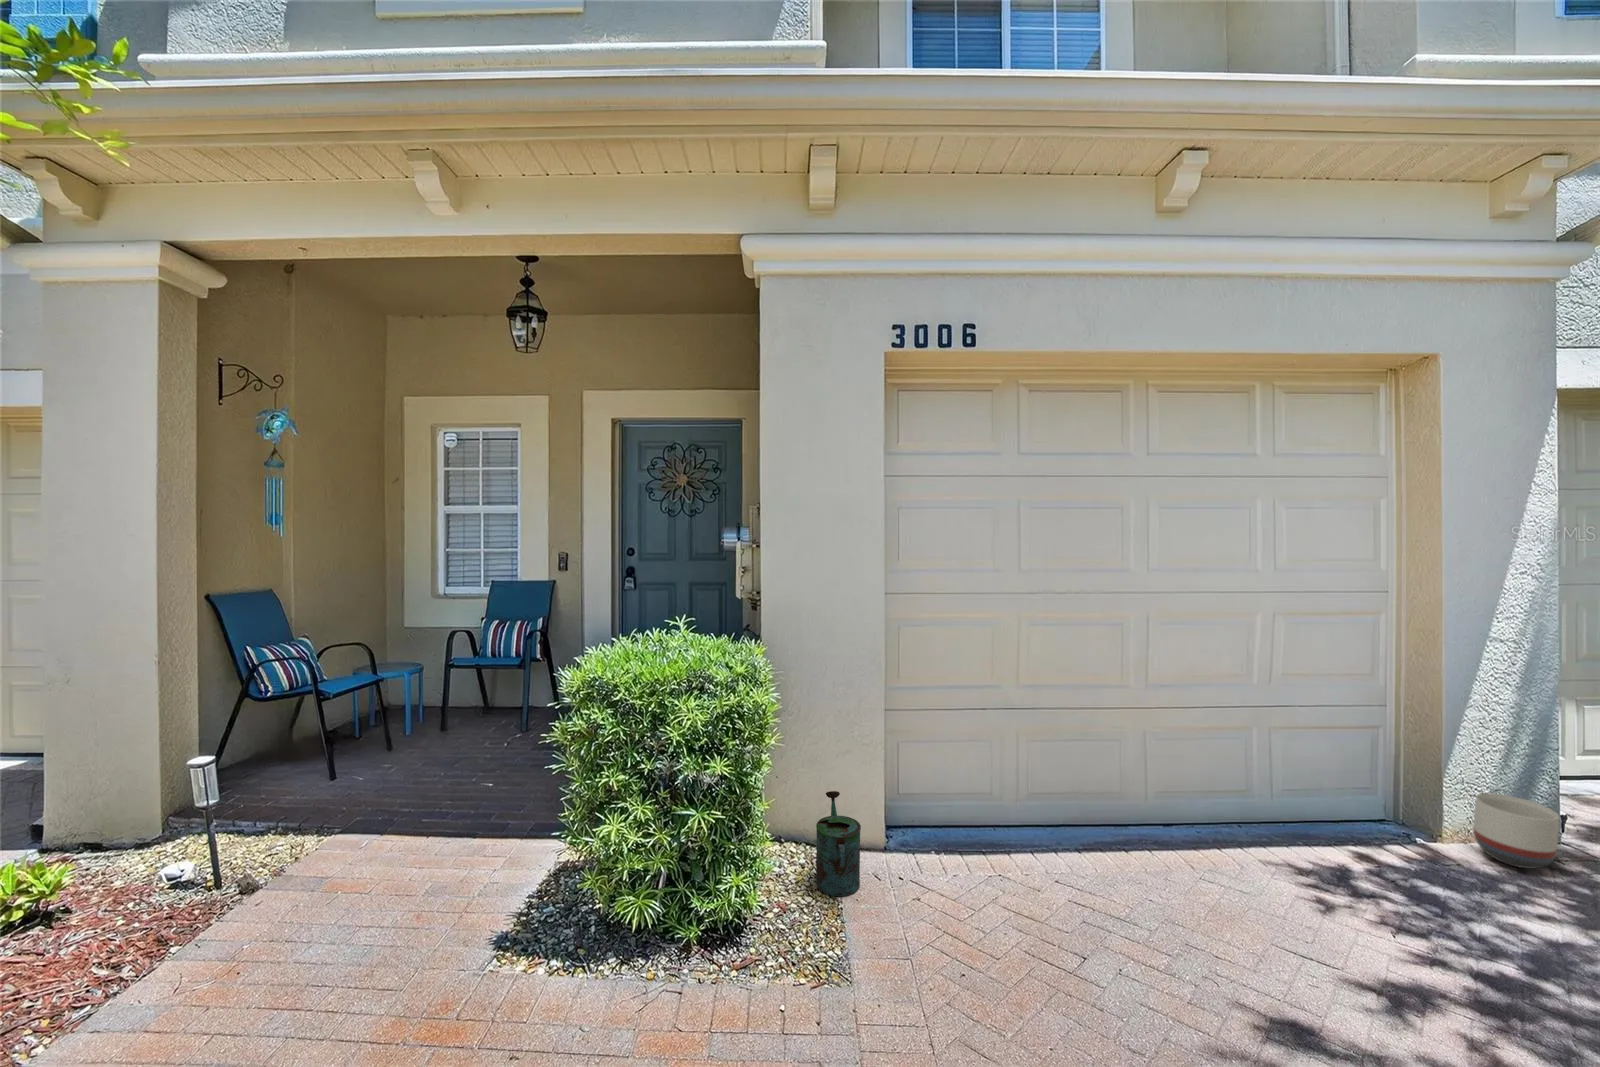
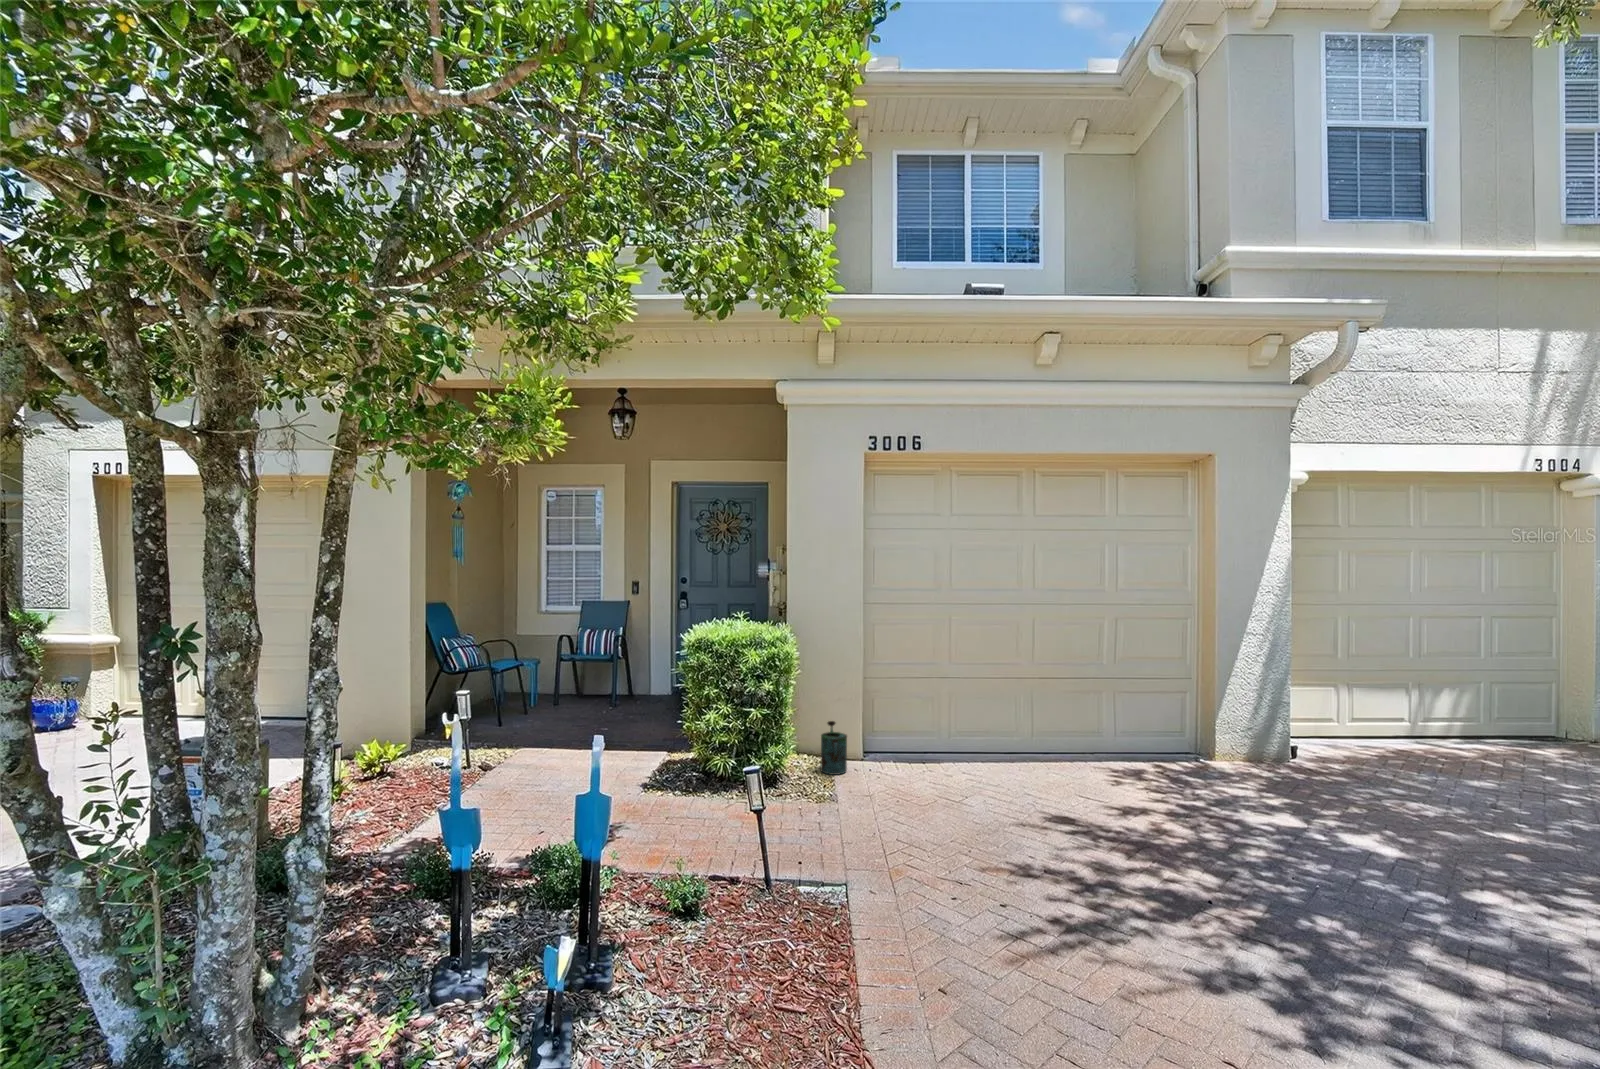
planter: present [1473,793,1559,869] -> none [1232,729,1273,771]

